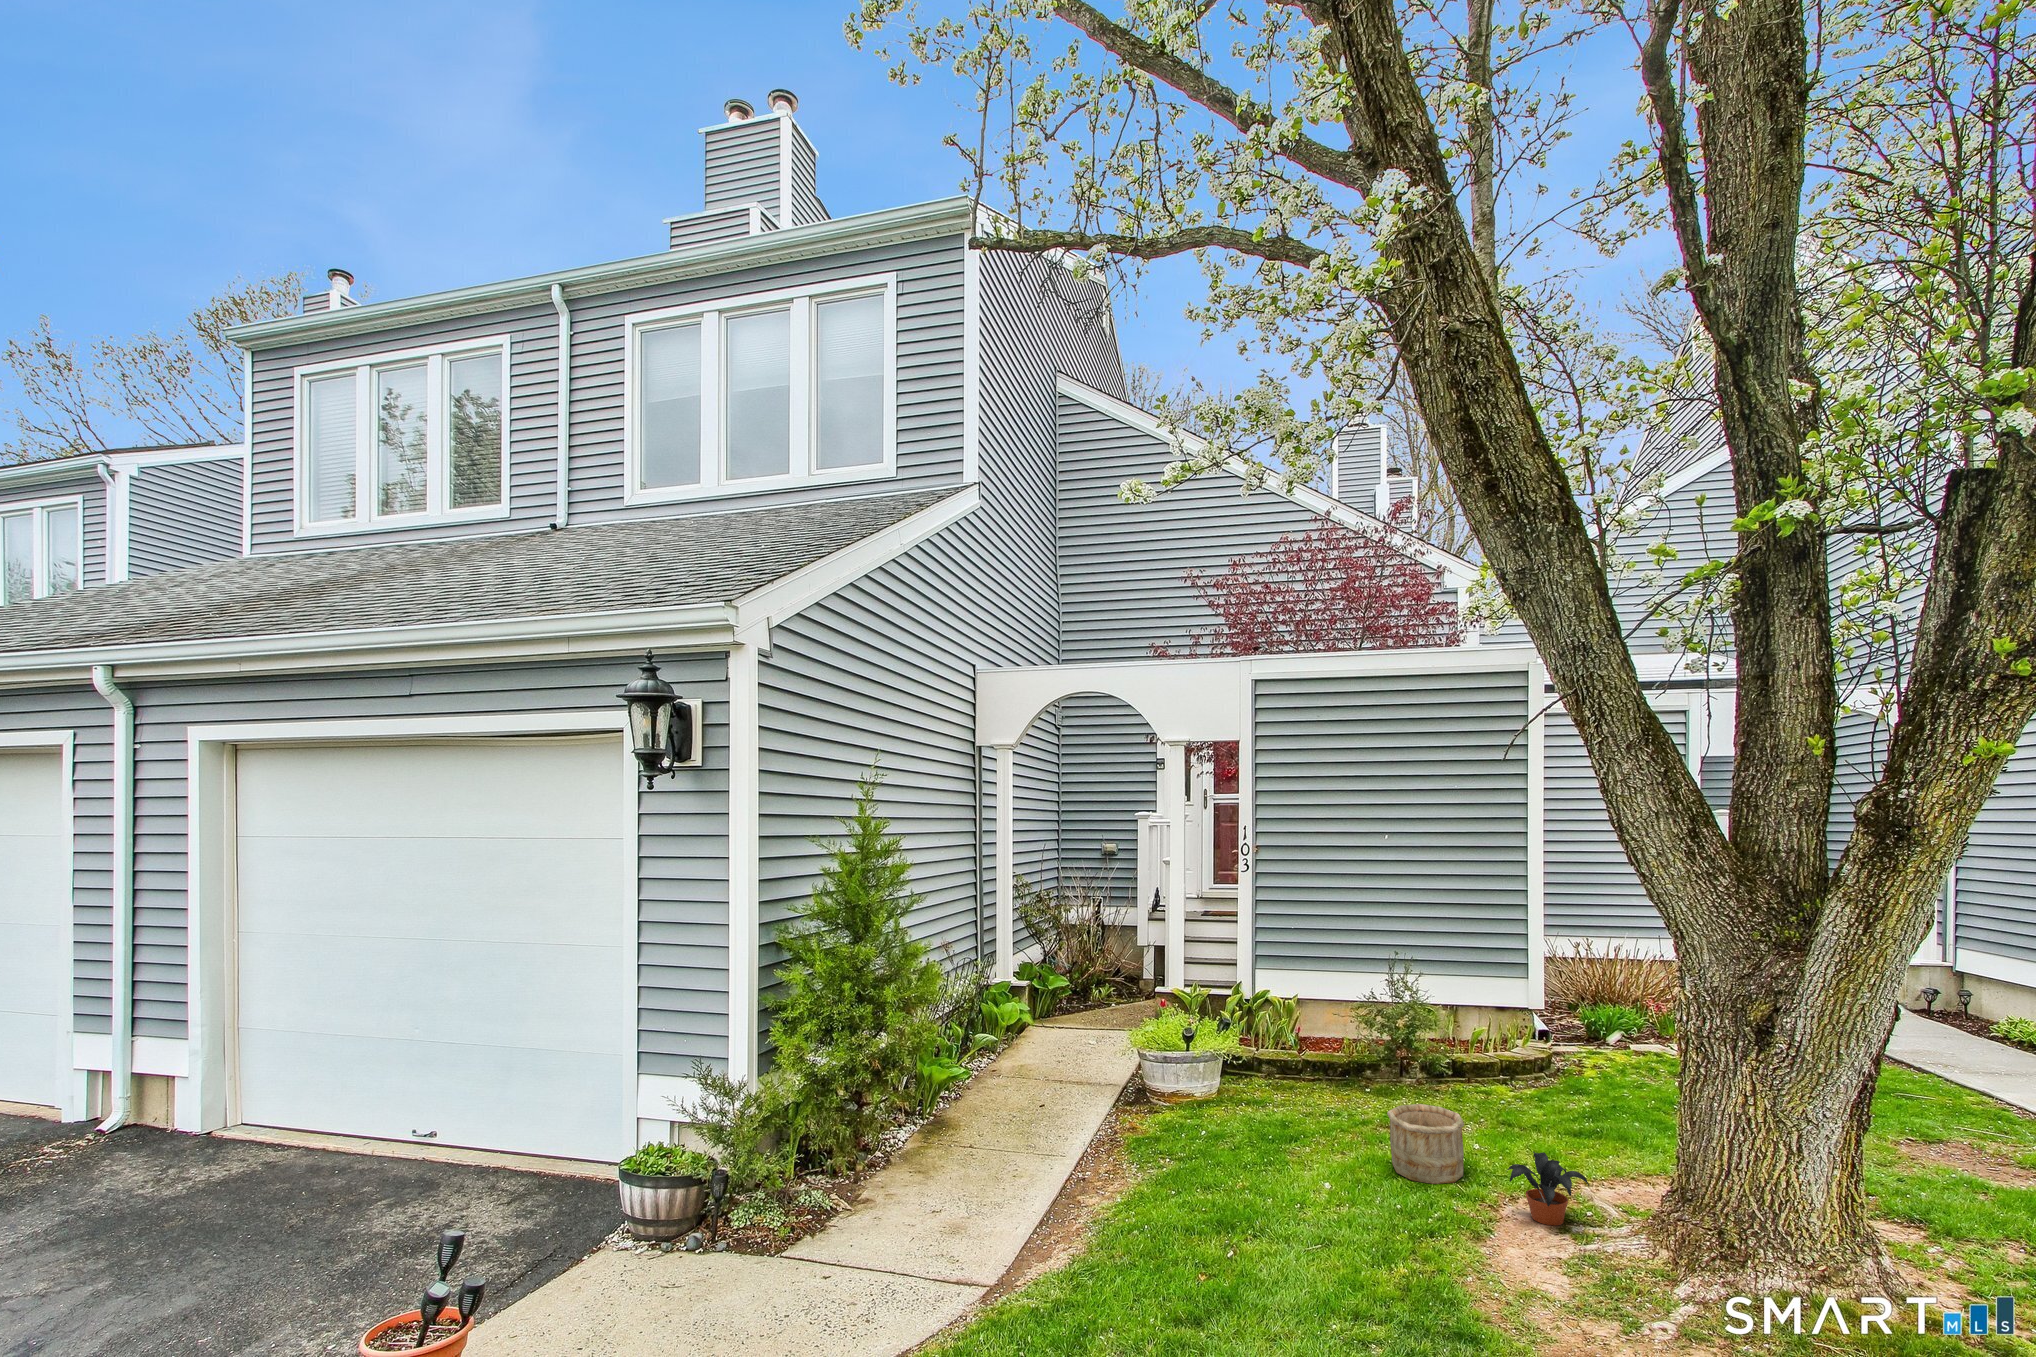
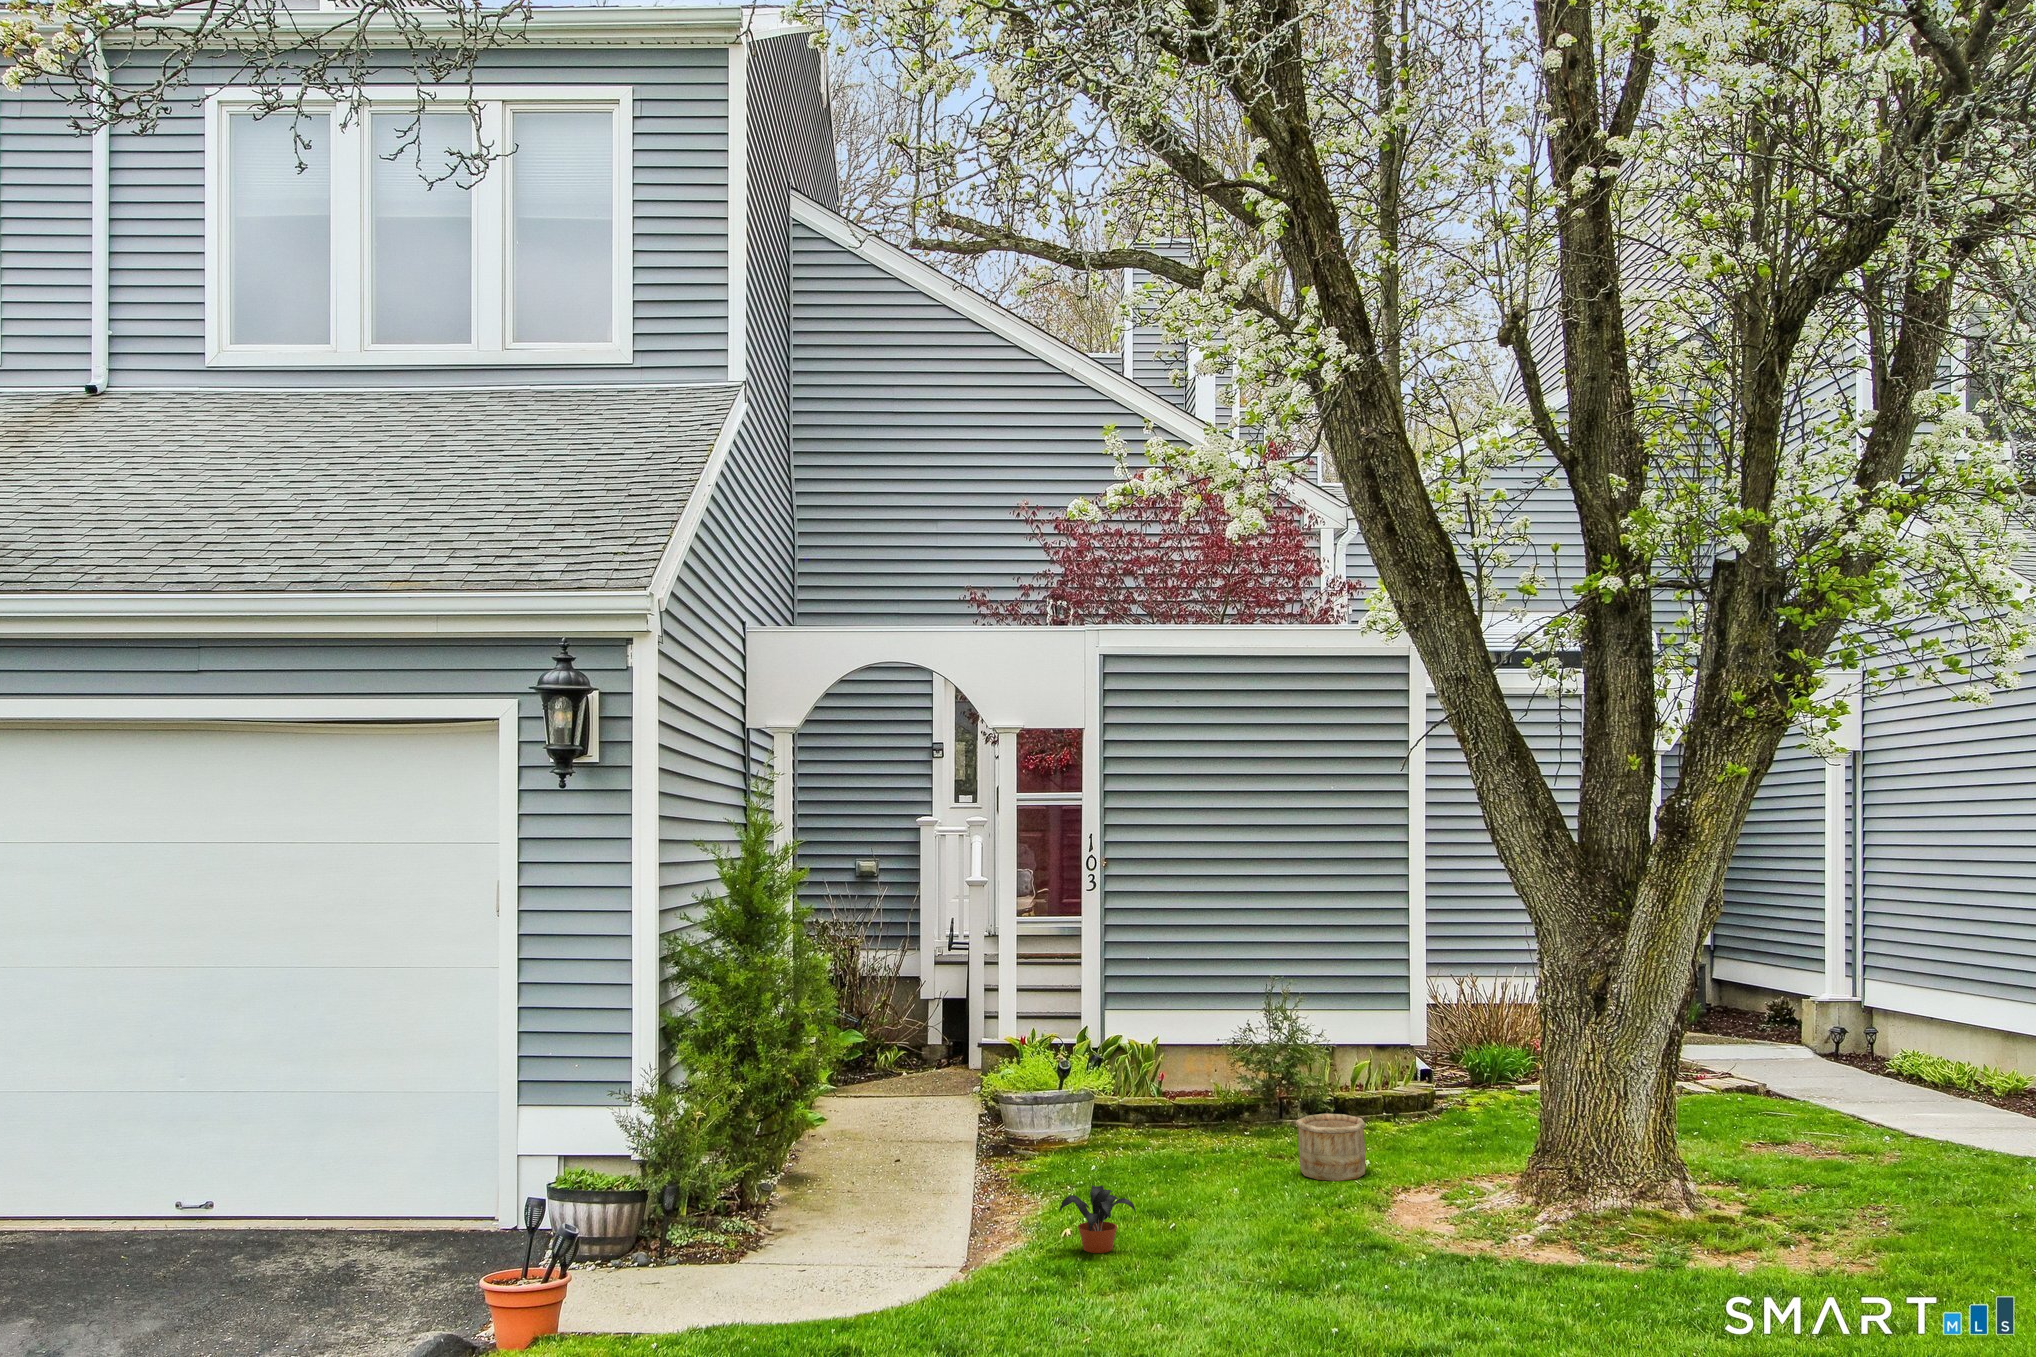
potted plant: present [1508,1152,1589,1225] -> present [1059,1185,1136,1253]

